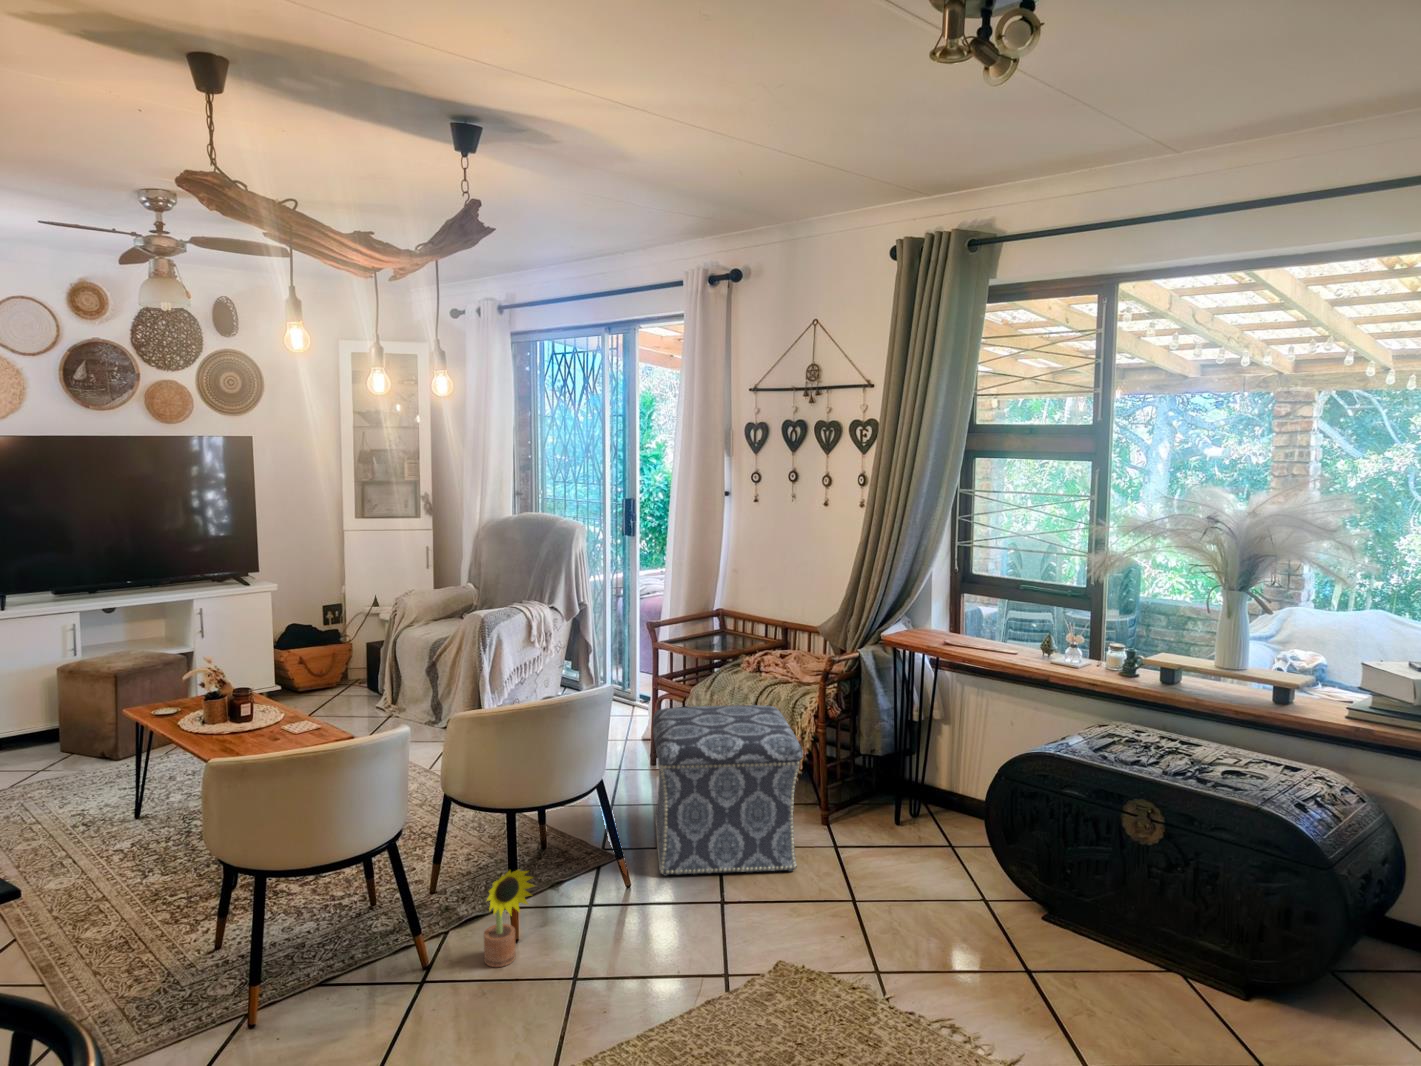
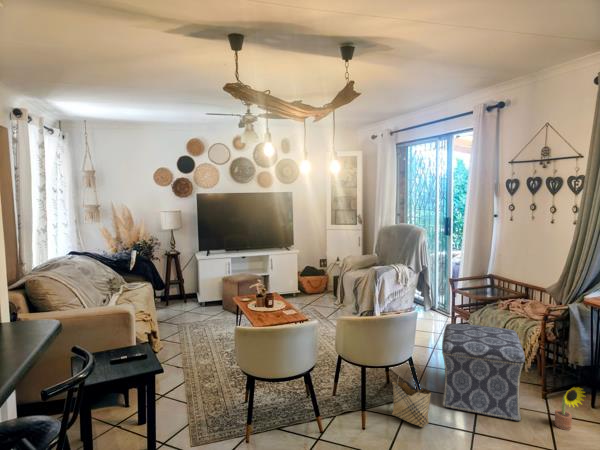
woven basket: none [564,799,645,922] -> present [392,366,431,427]
decorative plant: present [484,869,534,967] -> present [554,387,585,430]

